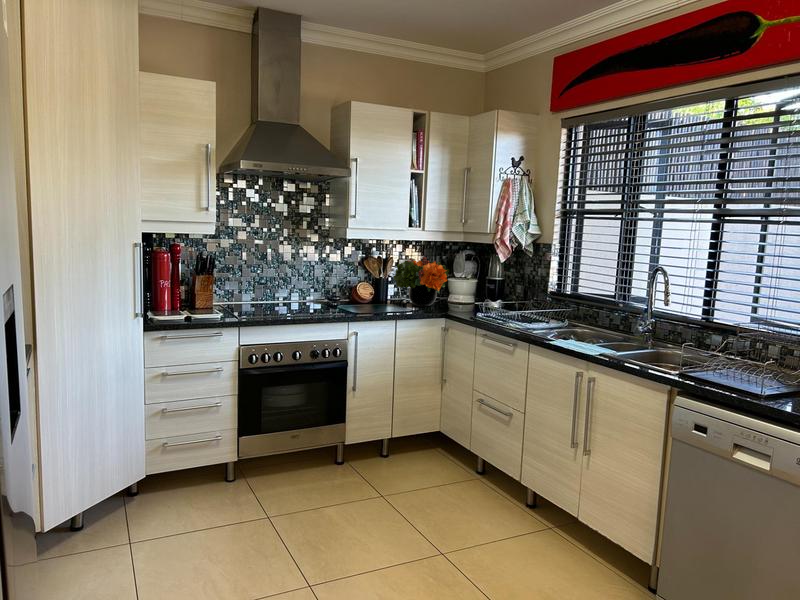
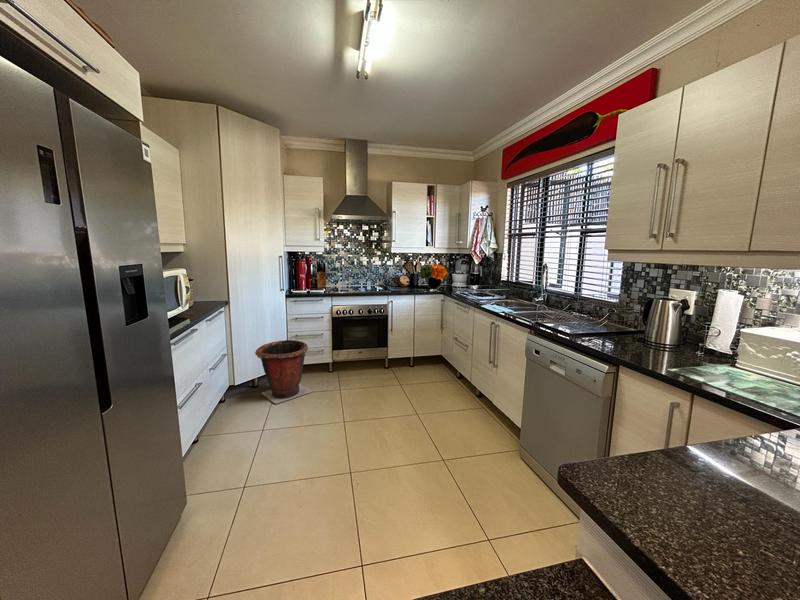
trash can: none [92,418,213,565] -> present [255,340,311,404]

